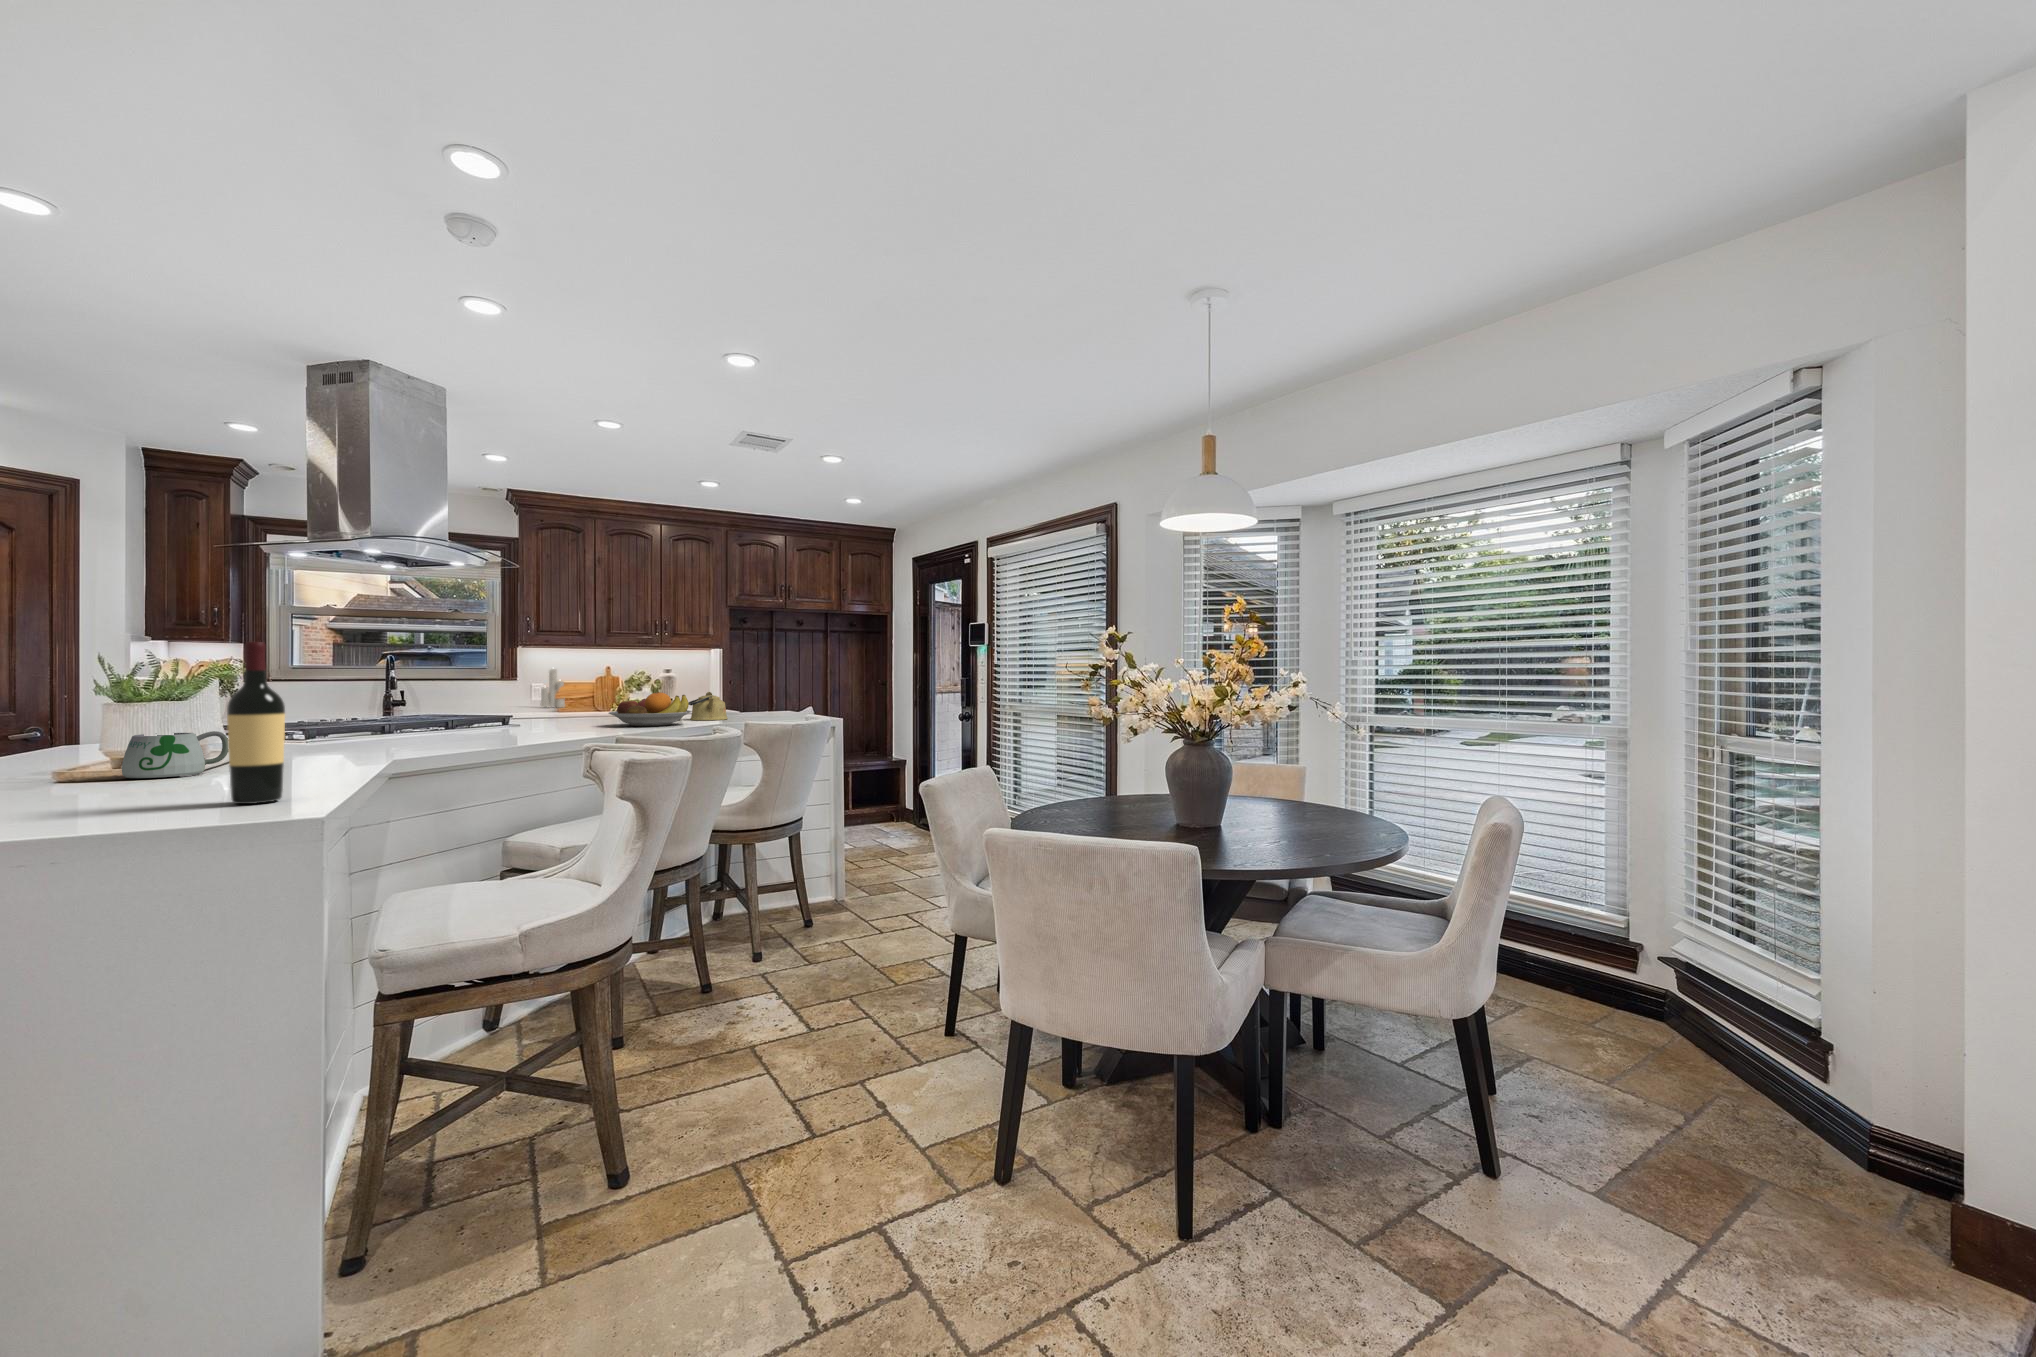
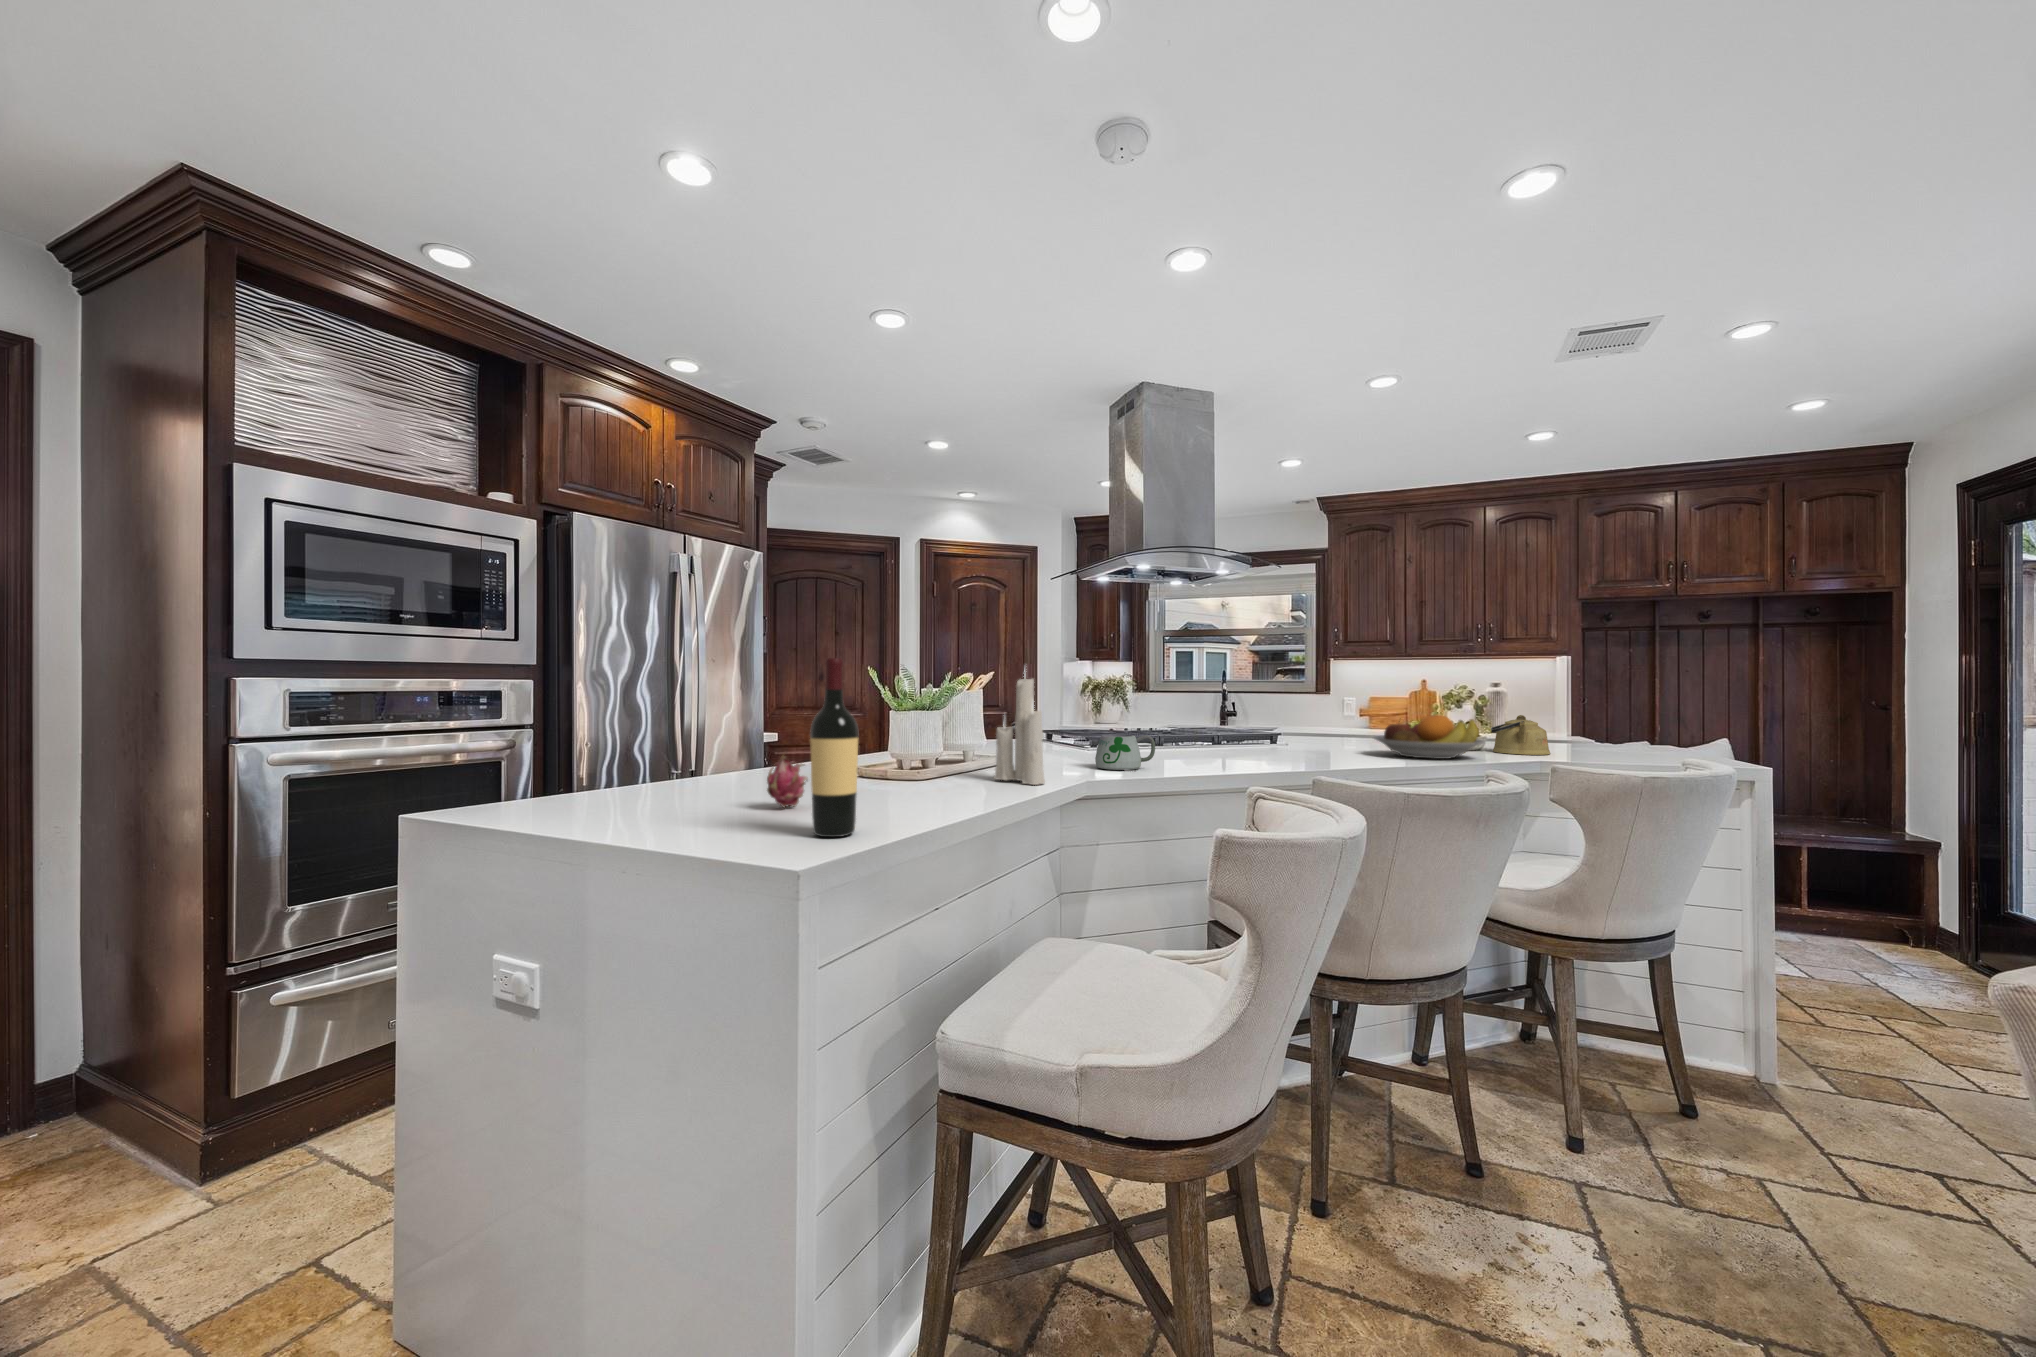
candle: present [541,667,565,708] -> present [994,678,1045,785]
mug: present [122,731,229,778] -> present [1095,734,1155,772]
fruit: none [63,739,126,802] -> present [767,755,807,807]

